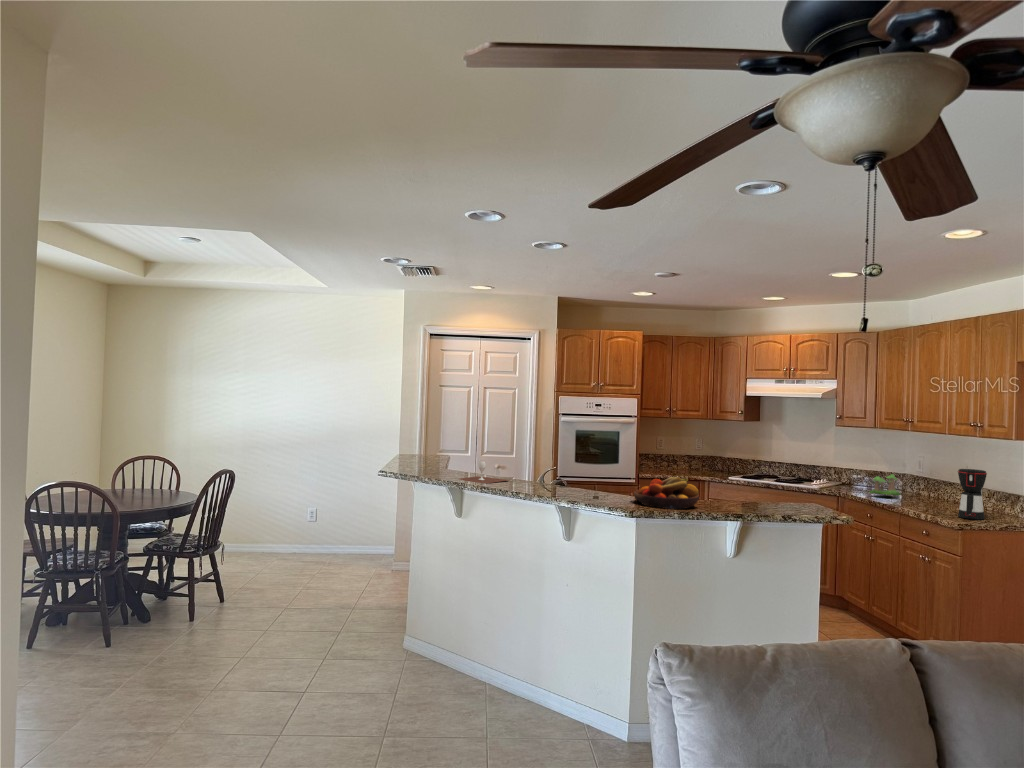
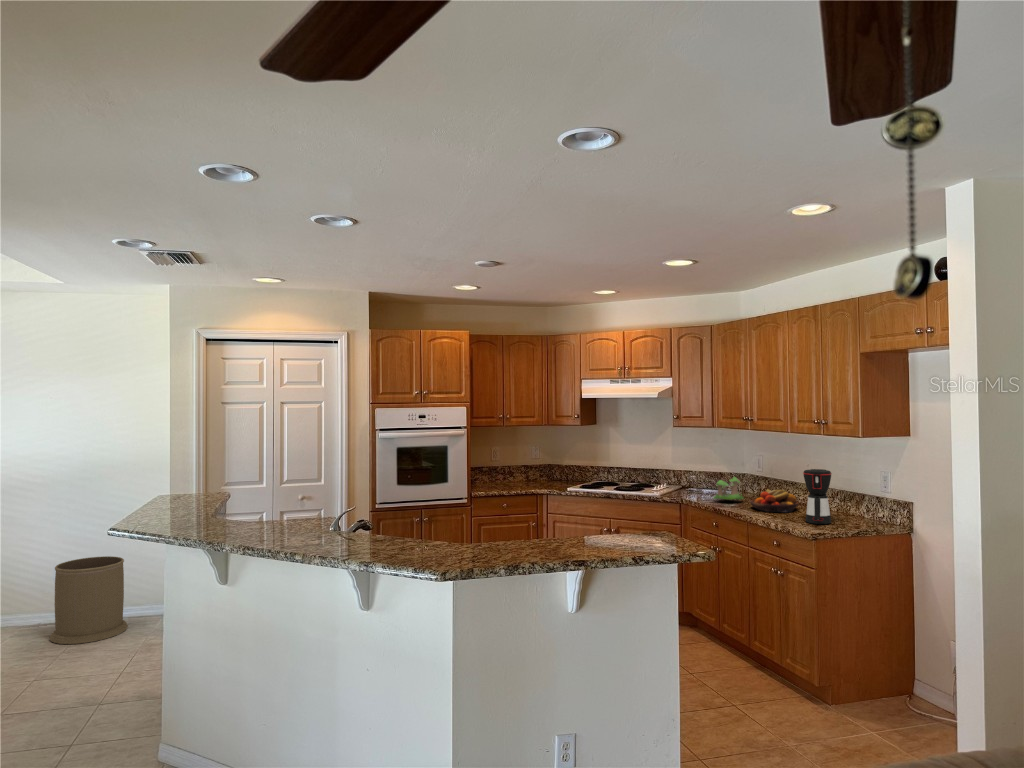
wine glass: present [460,461,508,484] -> none [203,510,288,543]
fruit bowl: present [634,477,699,509] -> present [751,489,798,512]
trash can: none [307,503,361,567] -> present [50,556,128,644]

